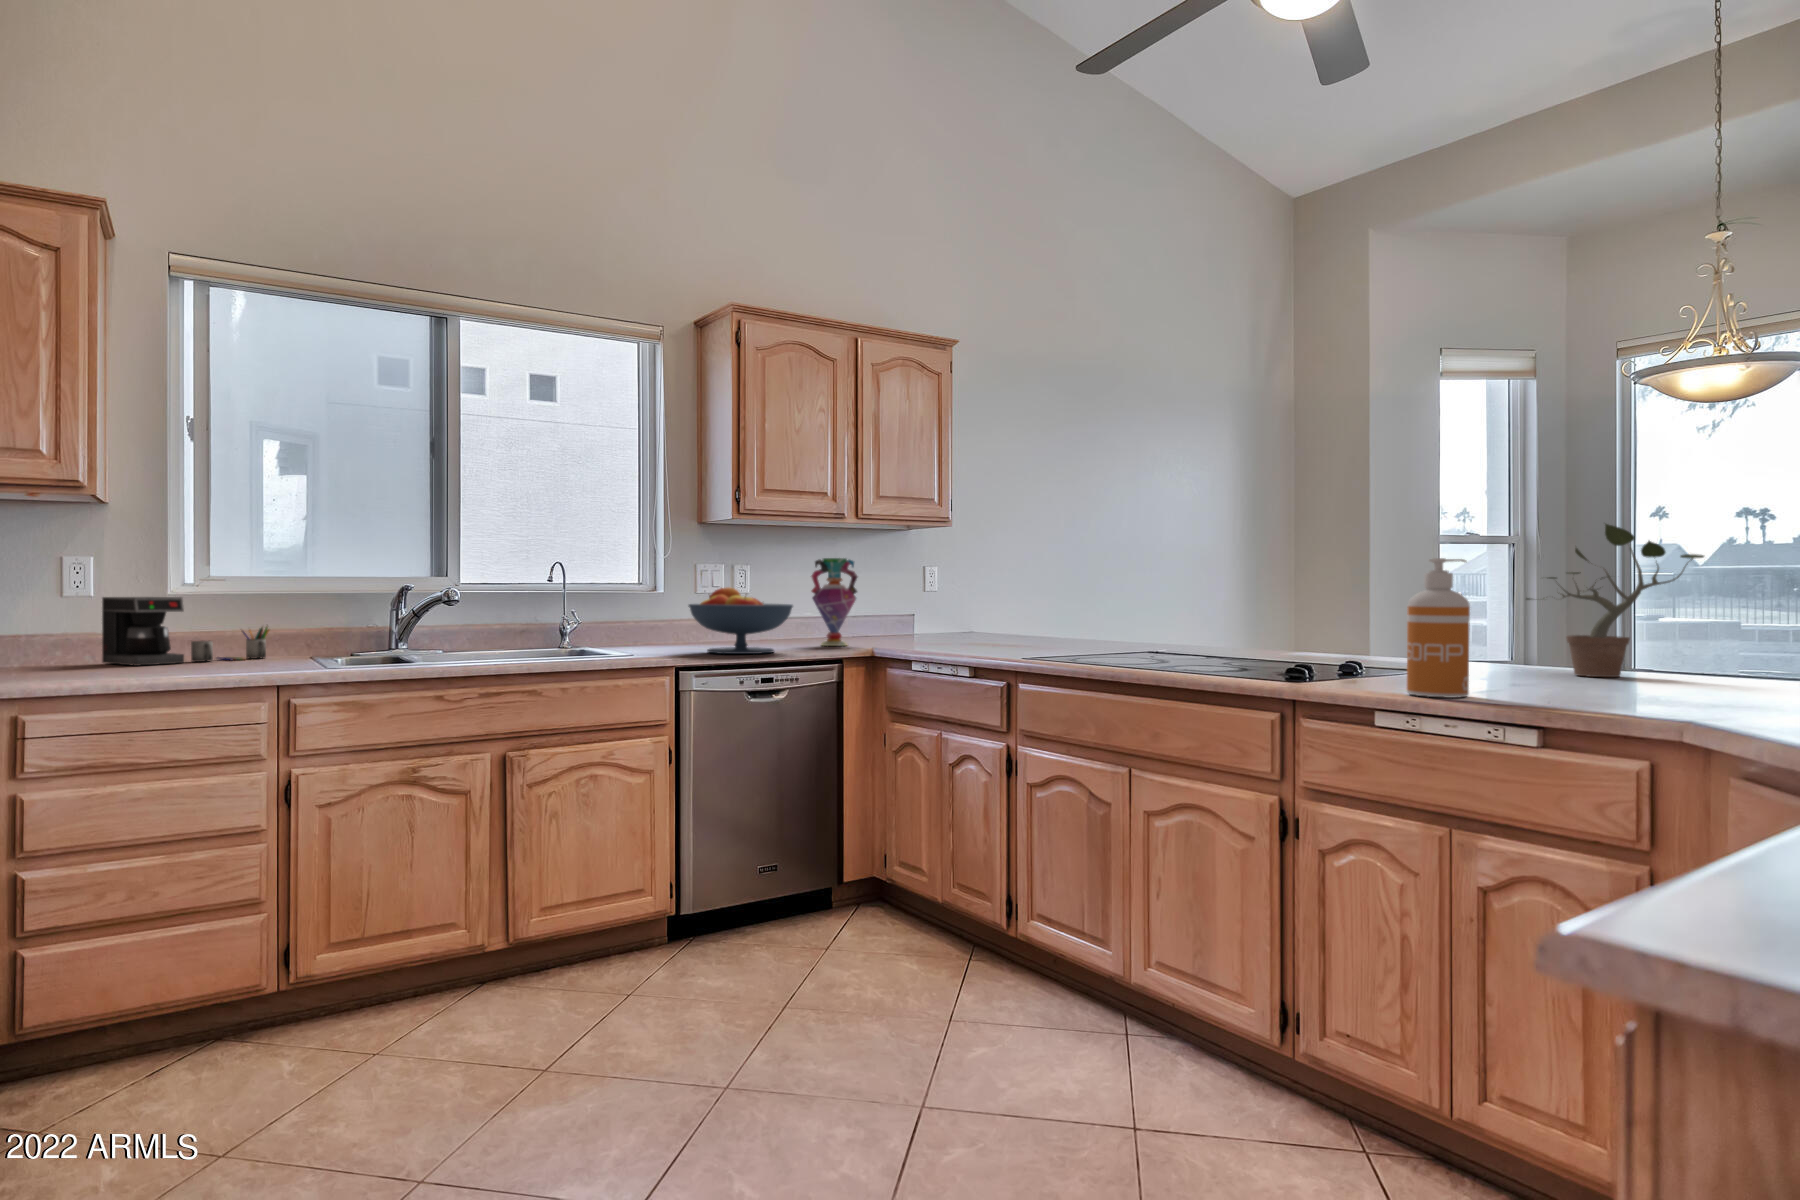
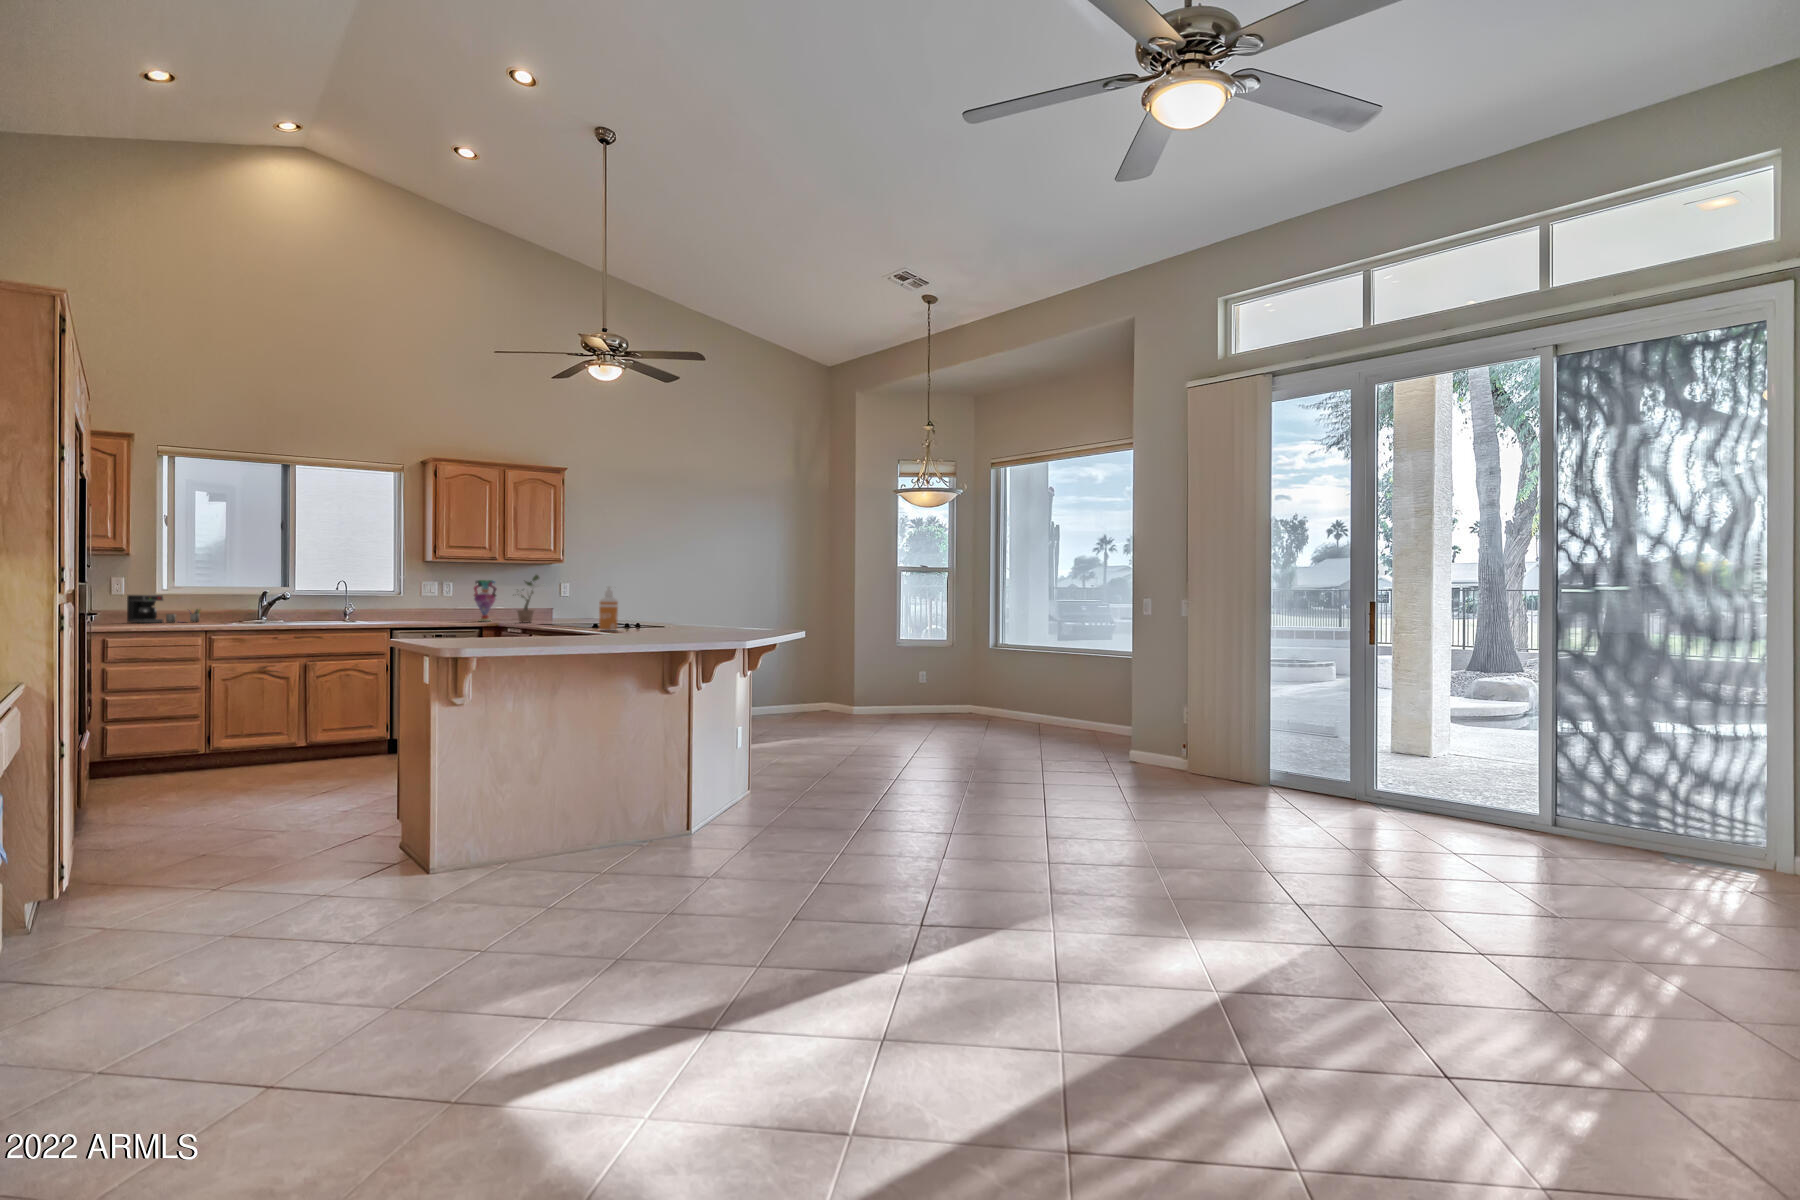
potted plant: present [1526,524,1704,677] -> present [517,575,539,623]
fruit bowl: present [688,587,793,654] -> none [400,593,452,623]

